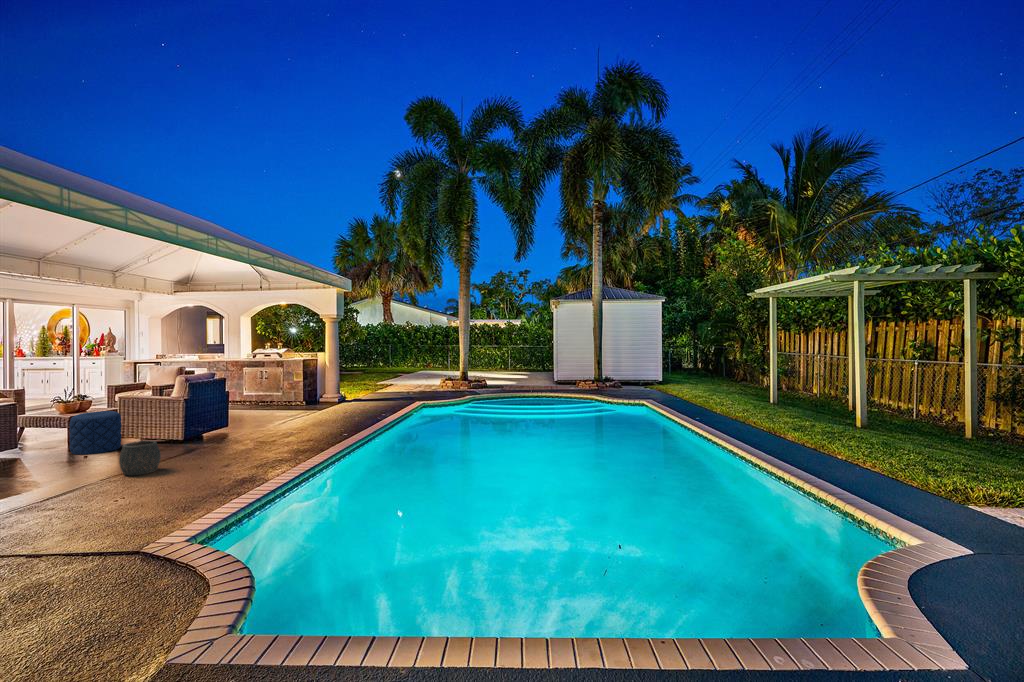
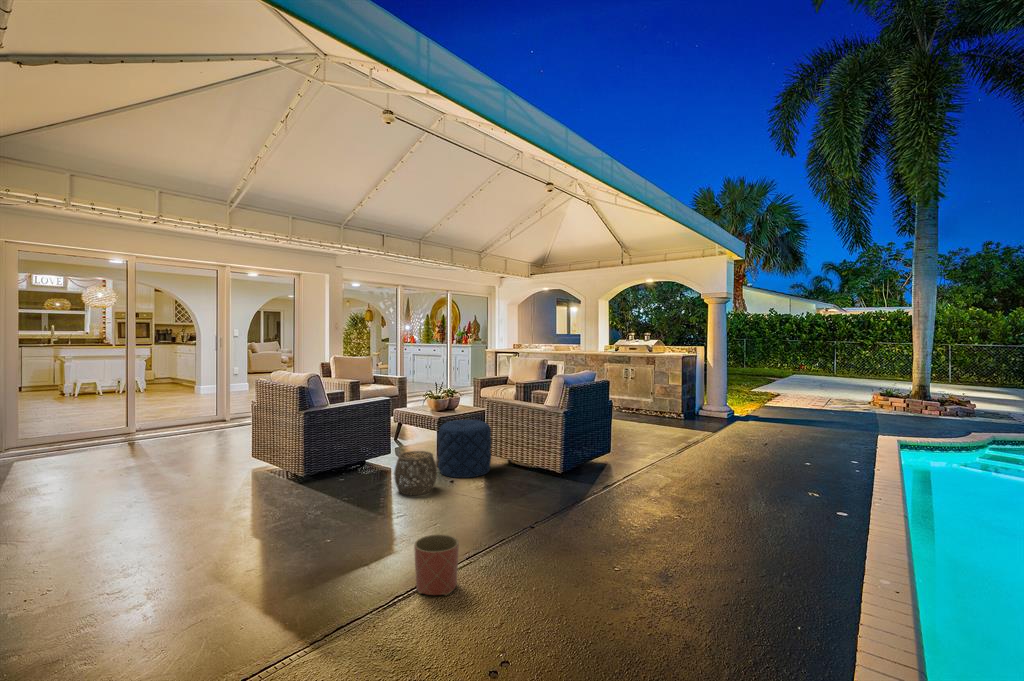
woven basket: present [119,441,161,476] -> present [394,451,437,495]
planter: none [56,466,90,499] -> present [414,534,459,595]

